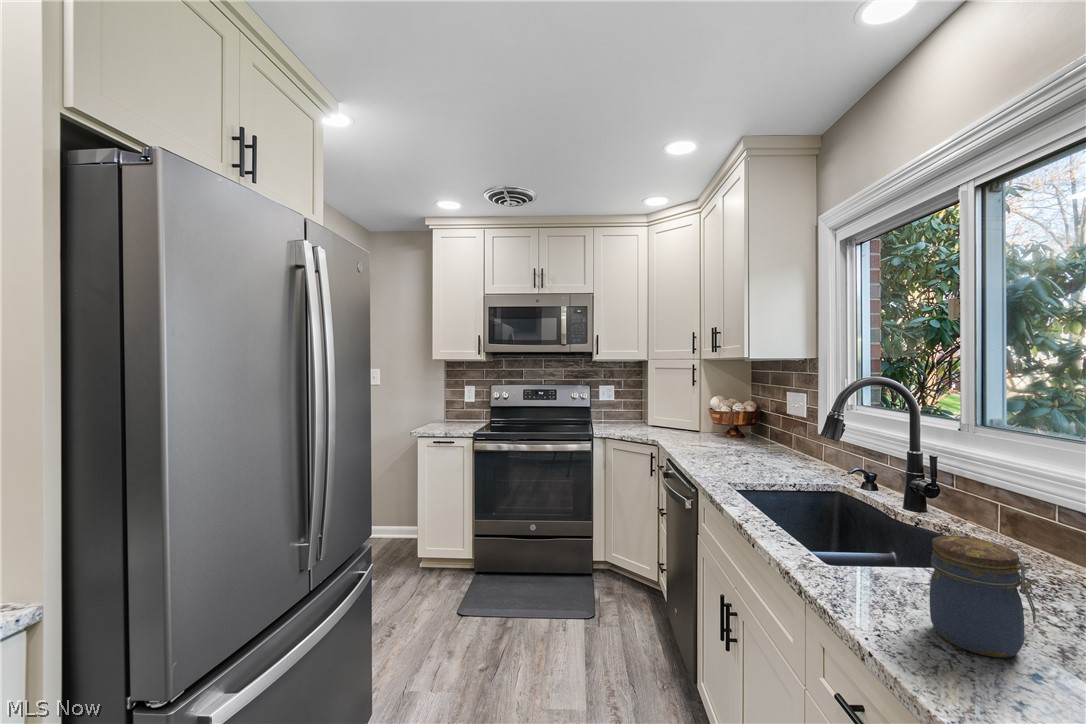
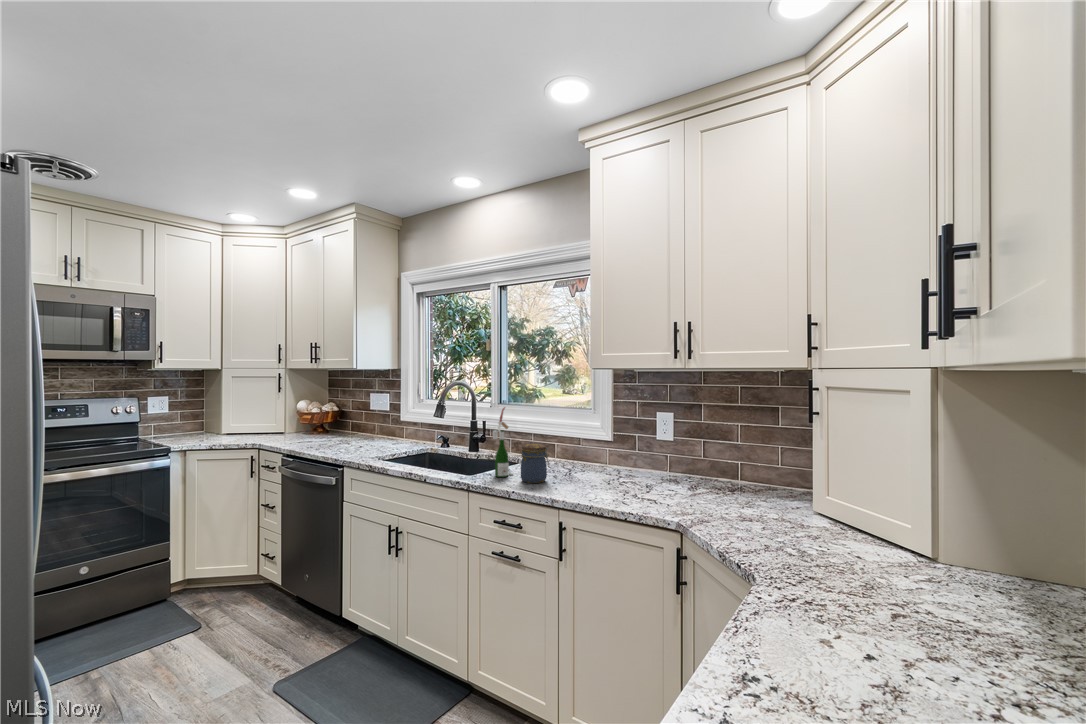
wine bottle: none [877,432,939,597] -> present [493,407,513,477]

